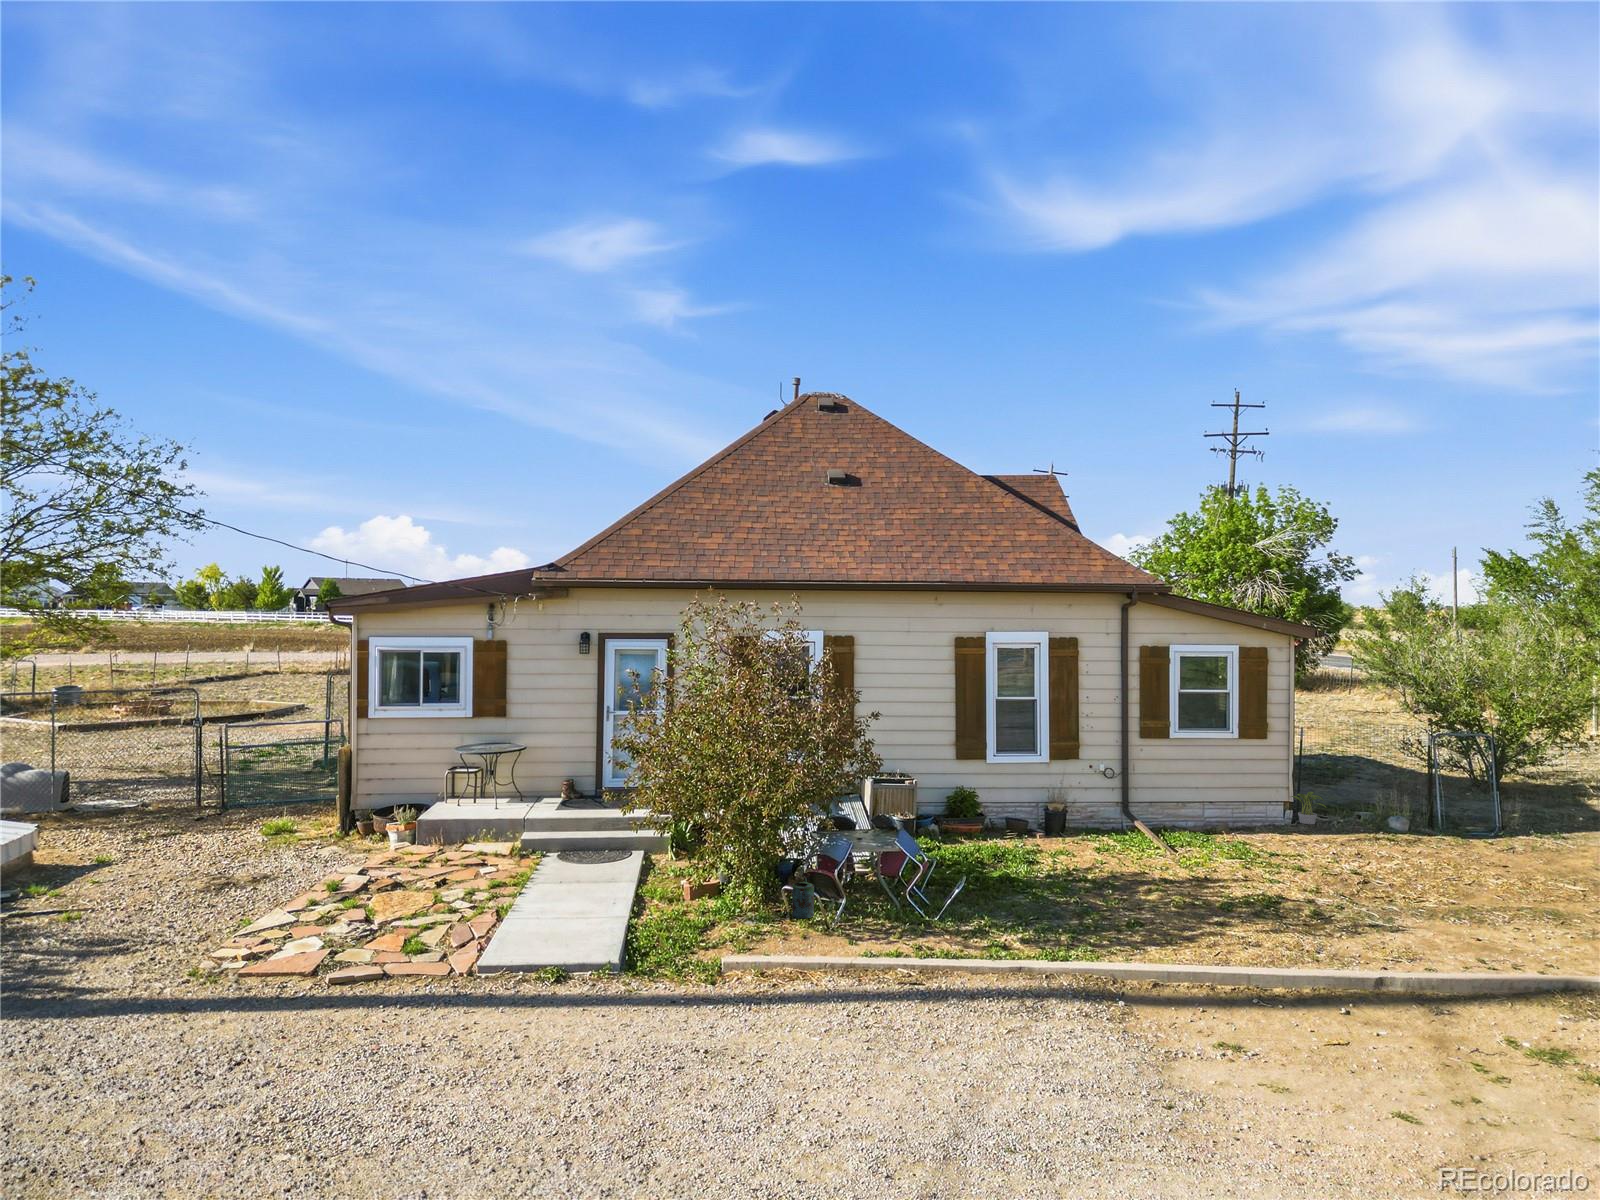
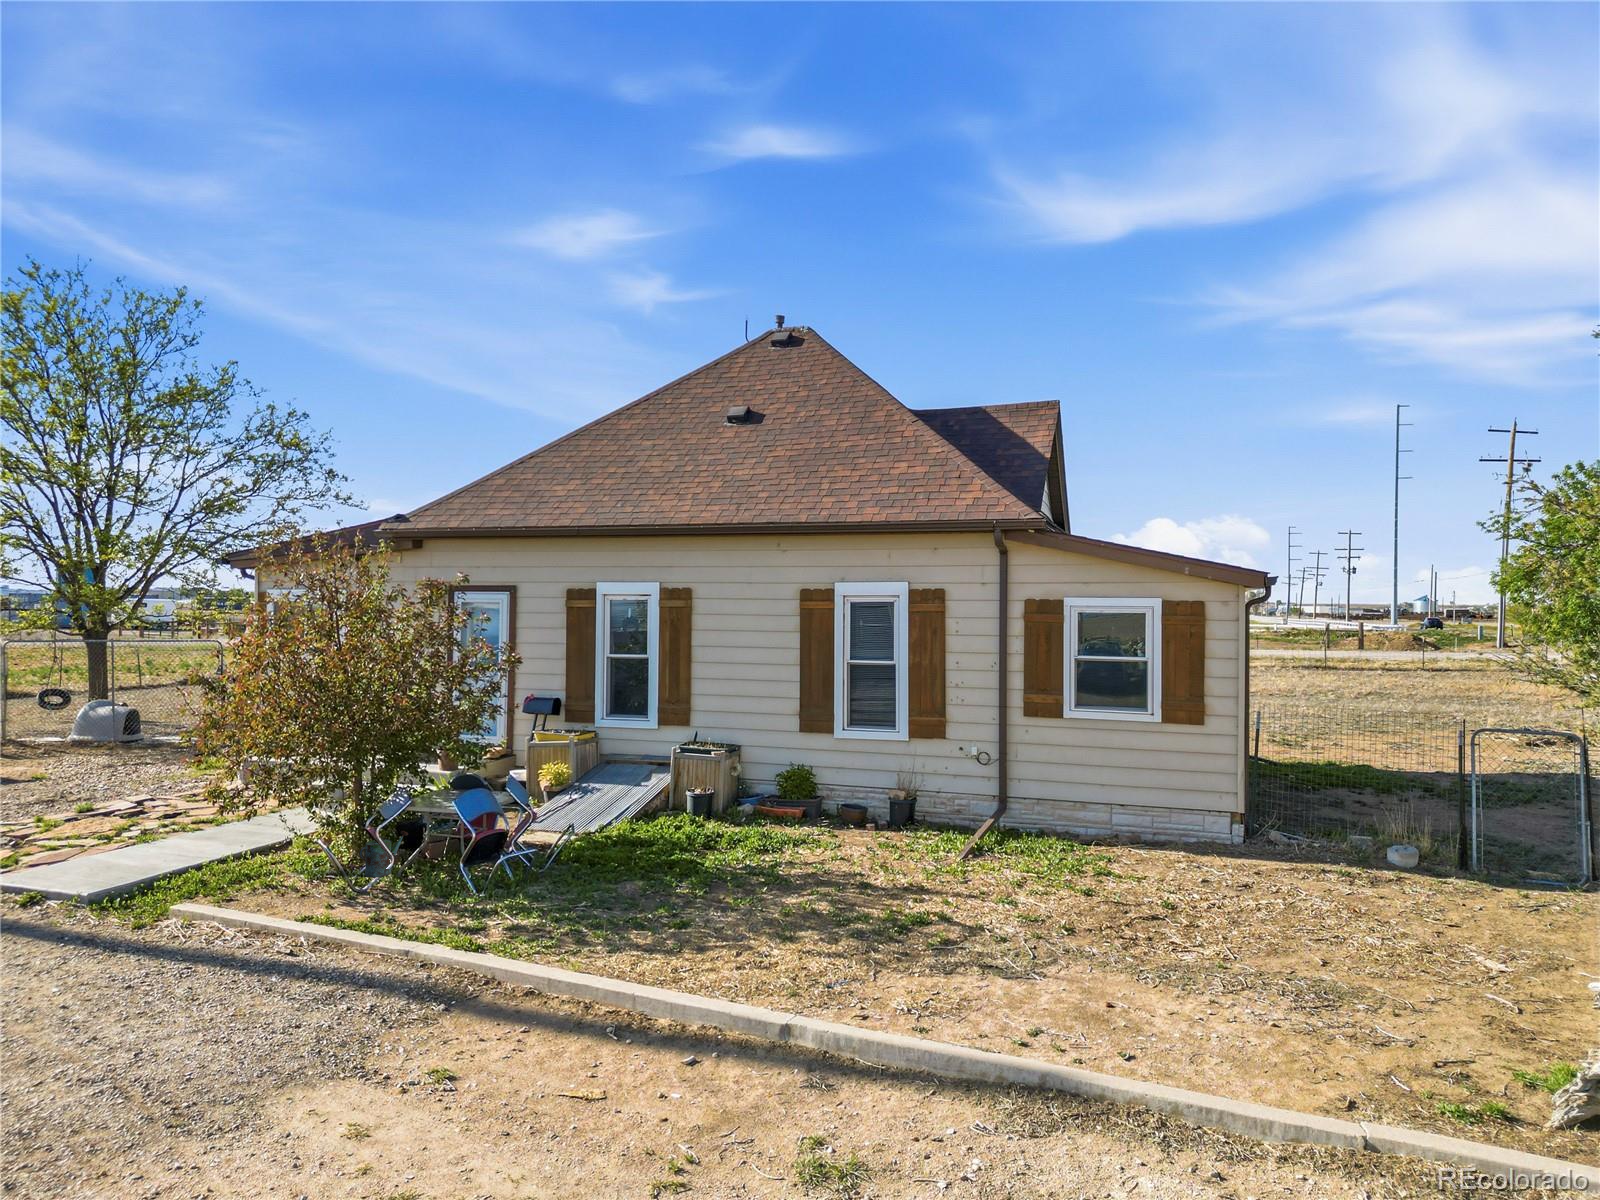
potted plant: present [1292,792,1326,824] -> none [1232,799,1278,844]

